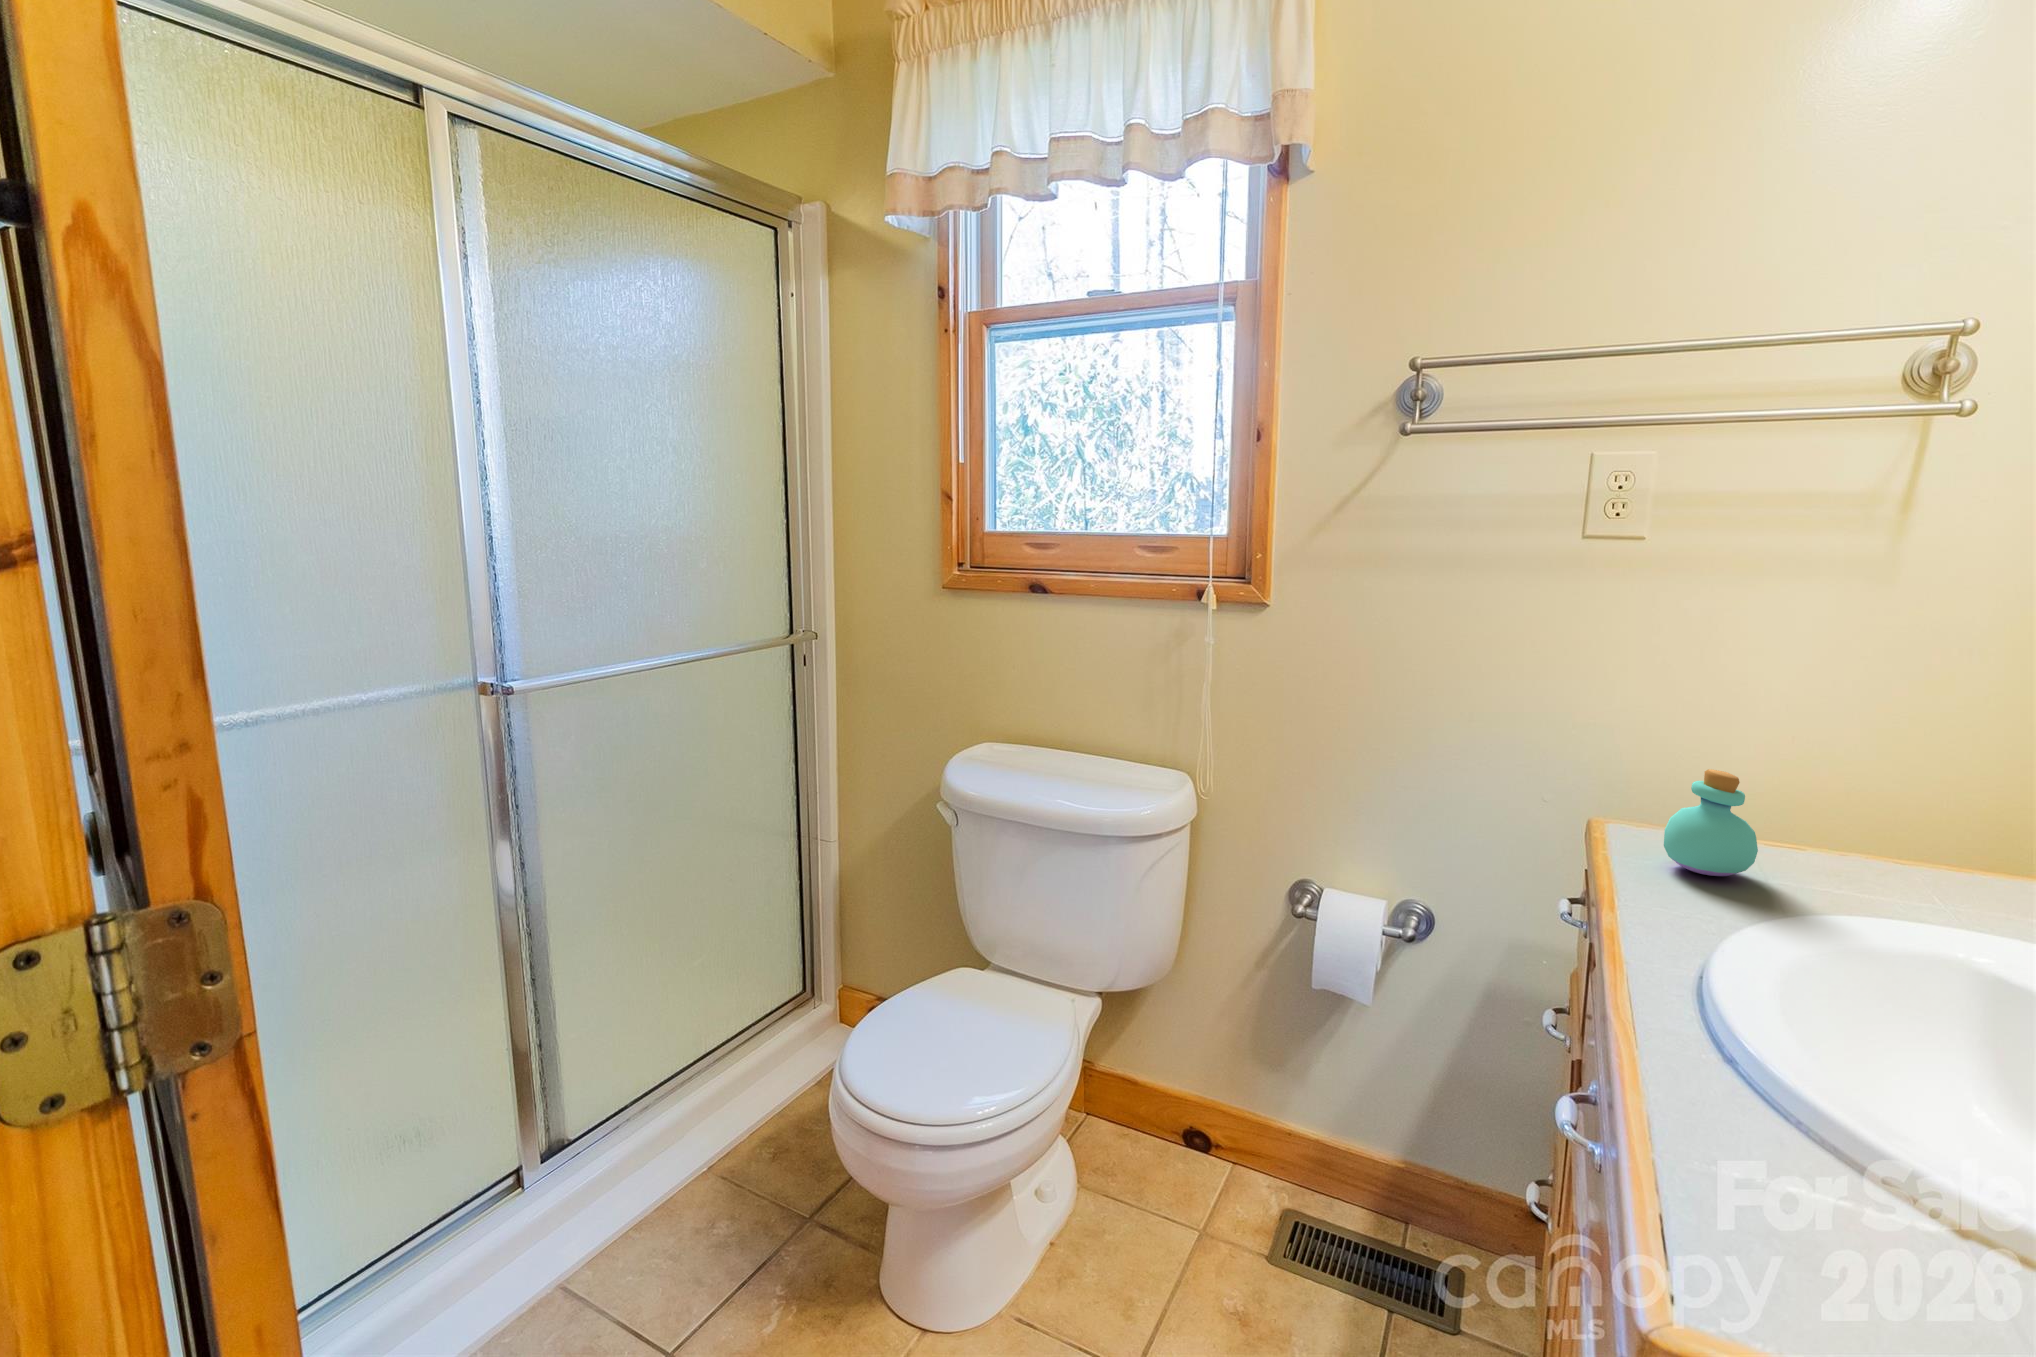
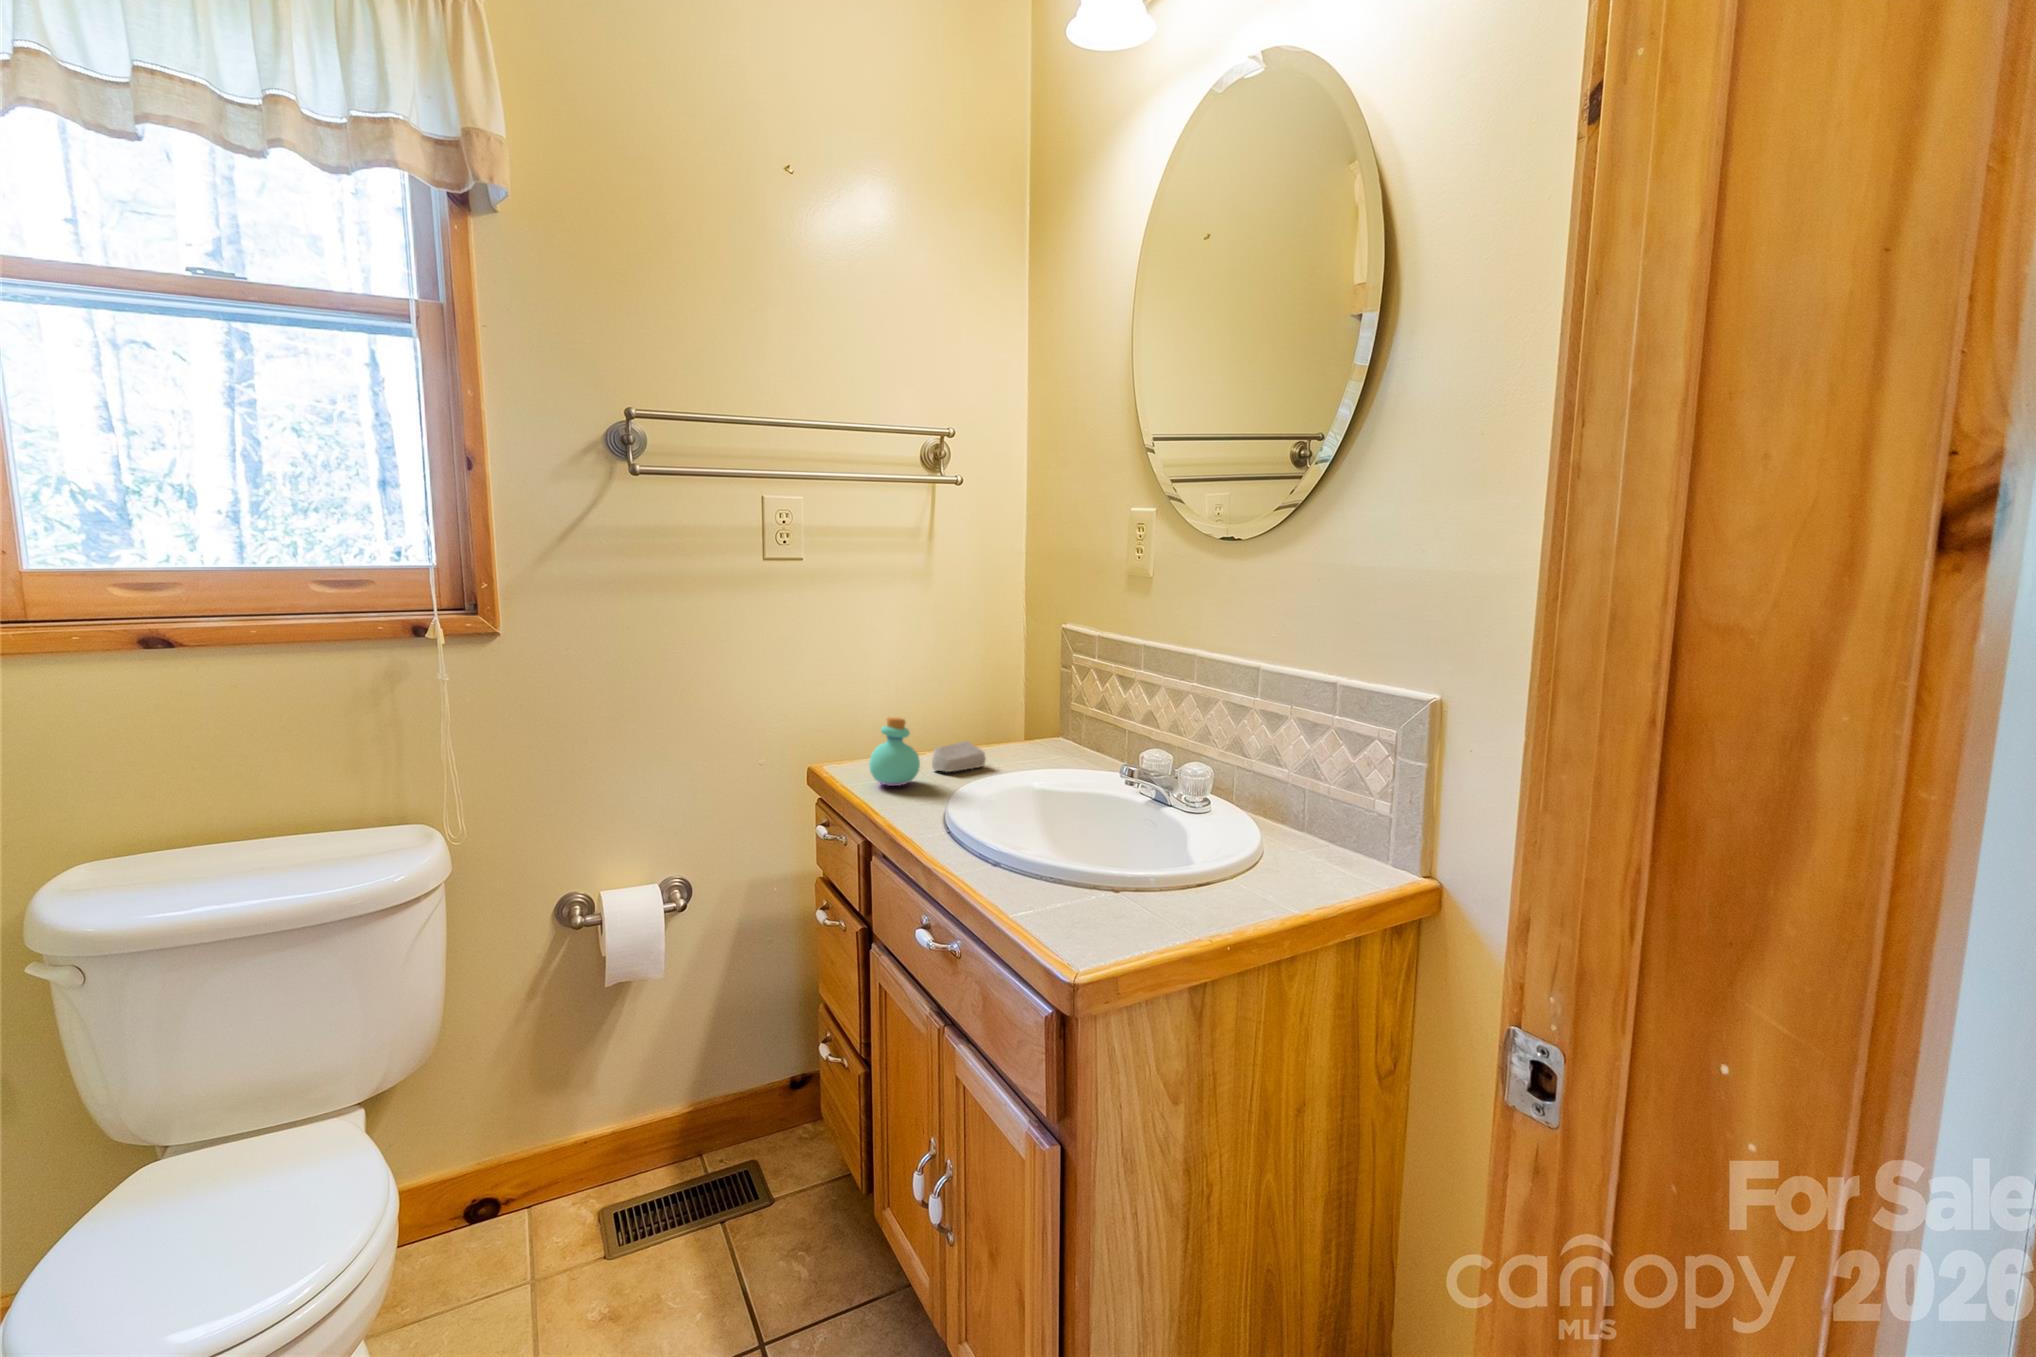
soap bar: none [1800,836,1927,891] -> present [932,741,986,772]

